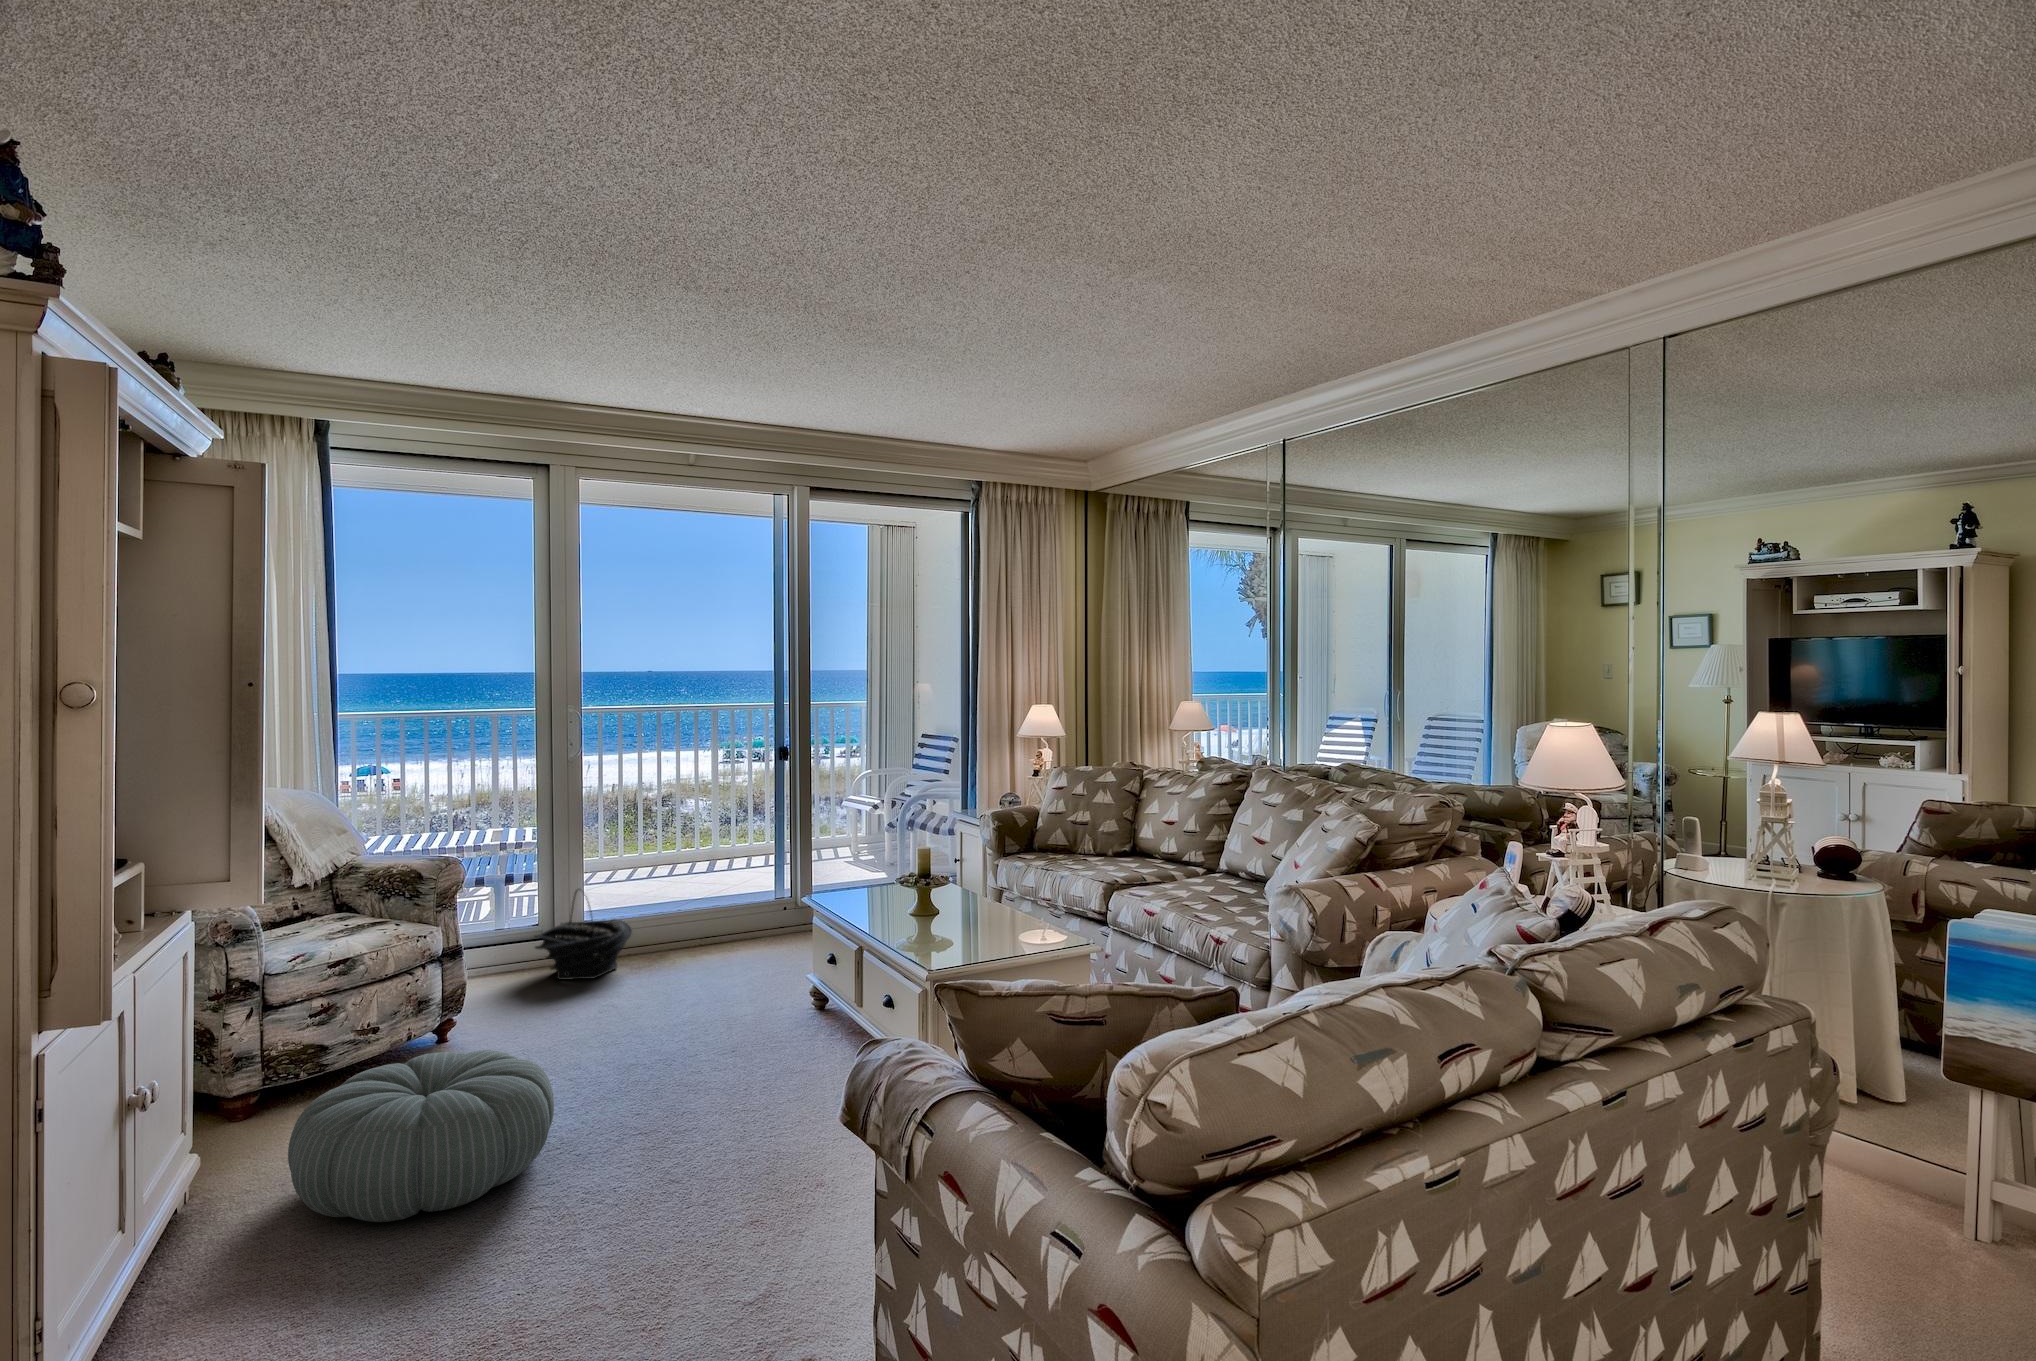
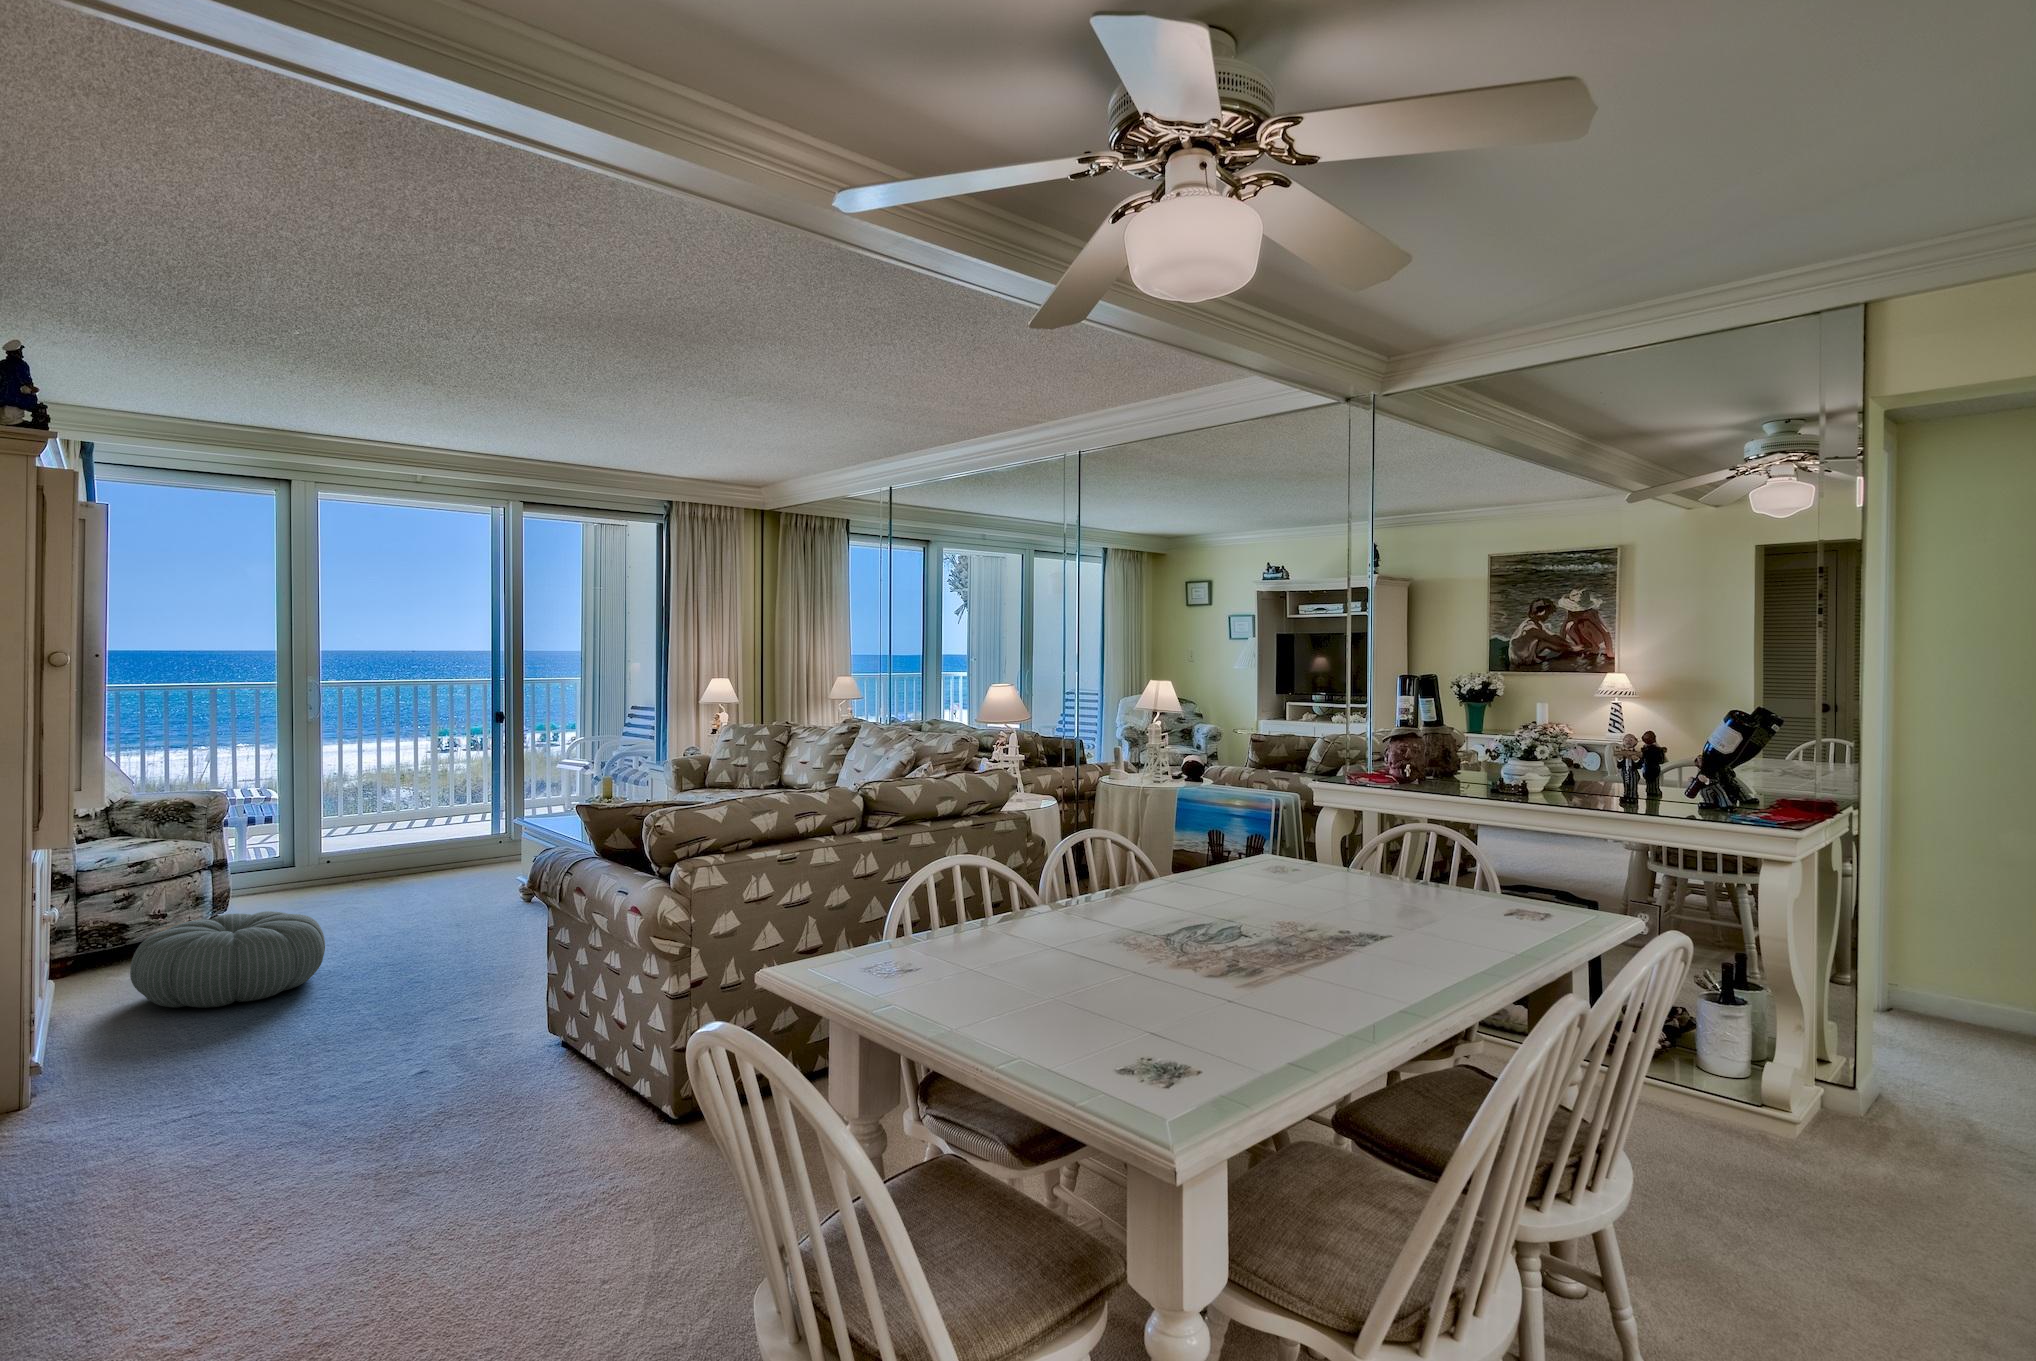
basket: present [534,889,632,980] -> none [279,824,366,897]

